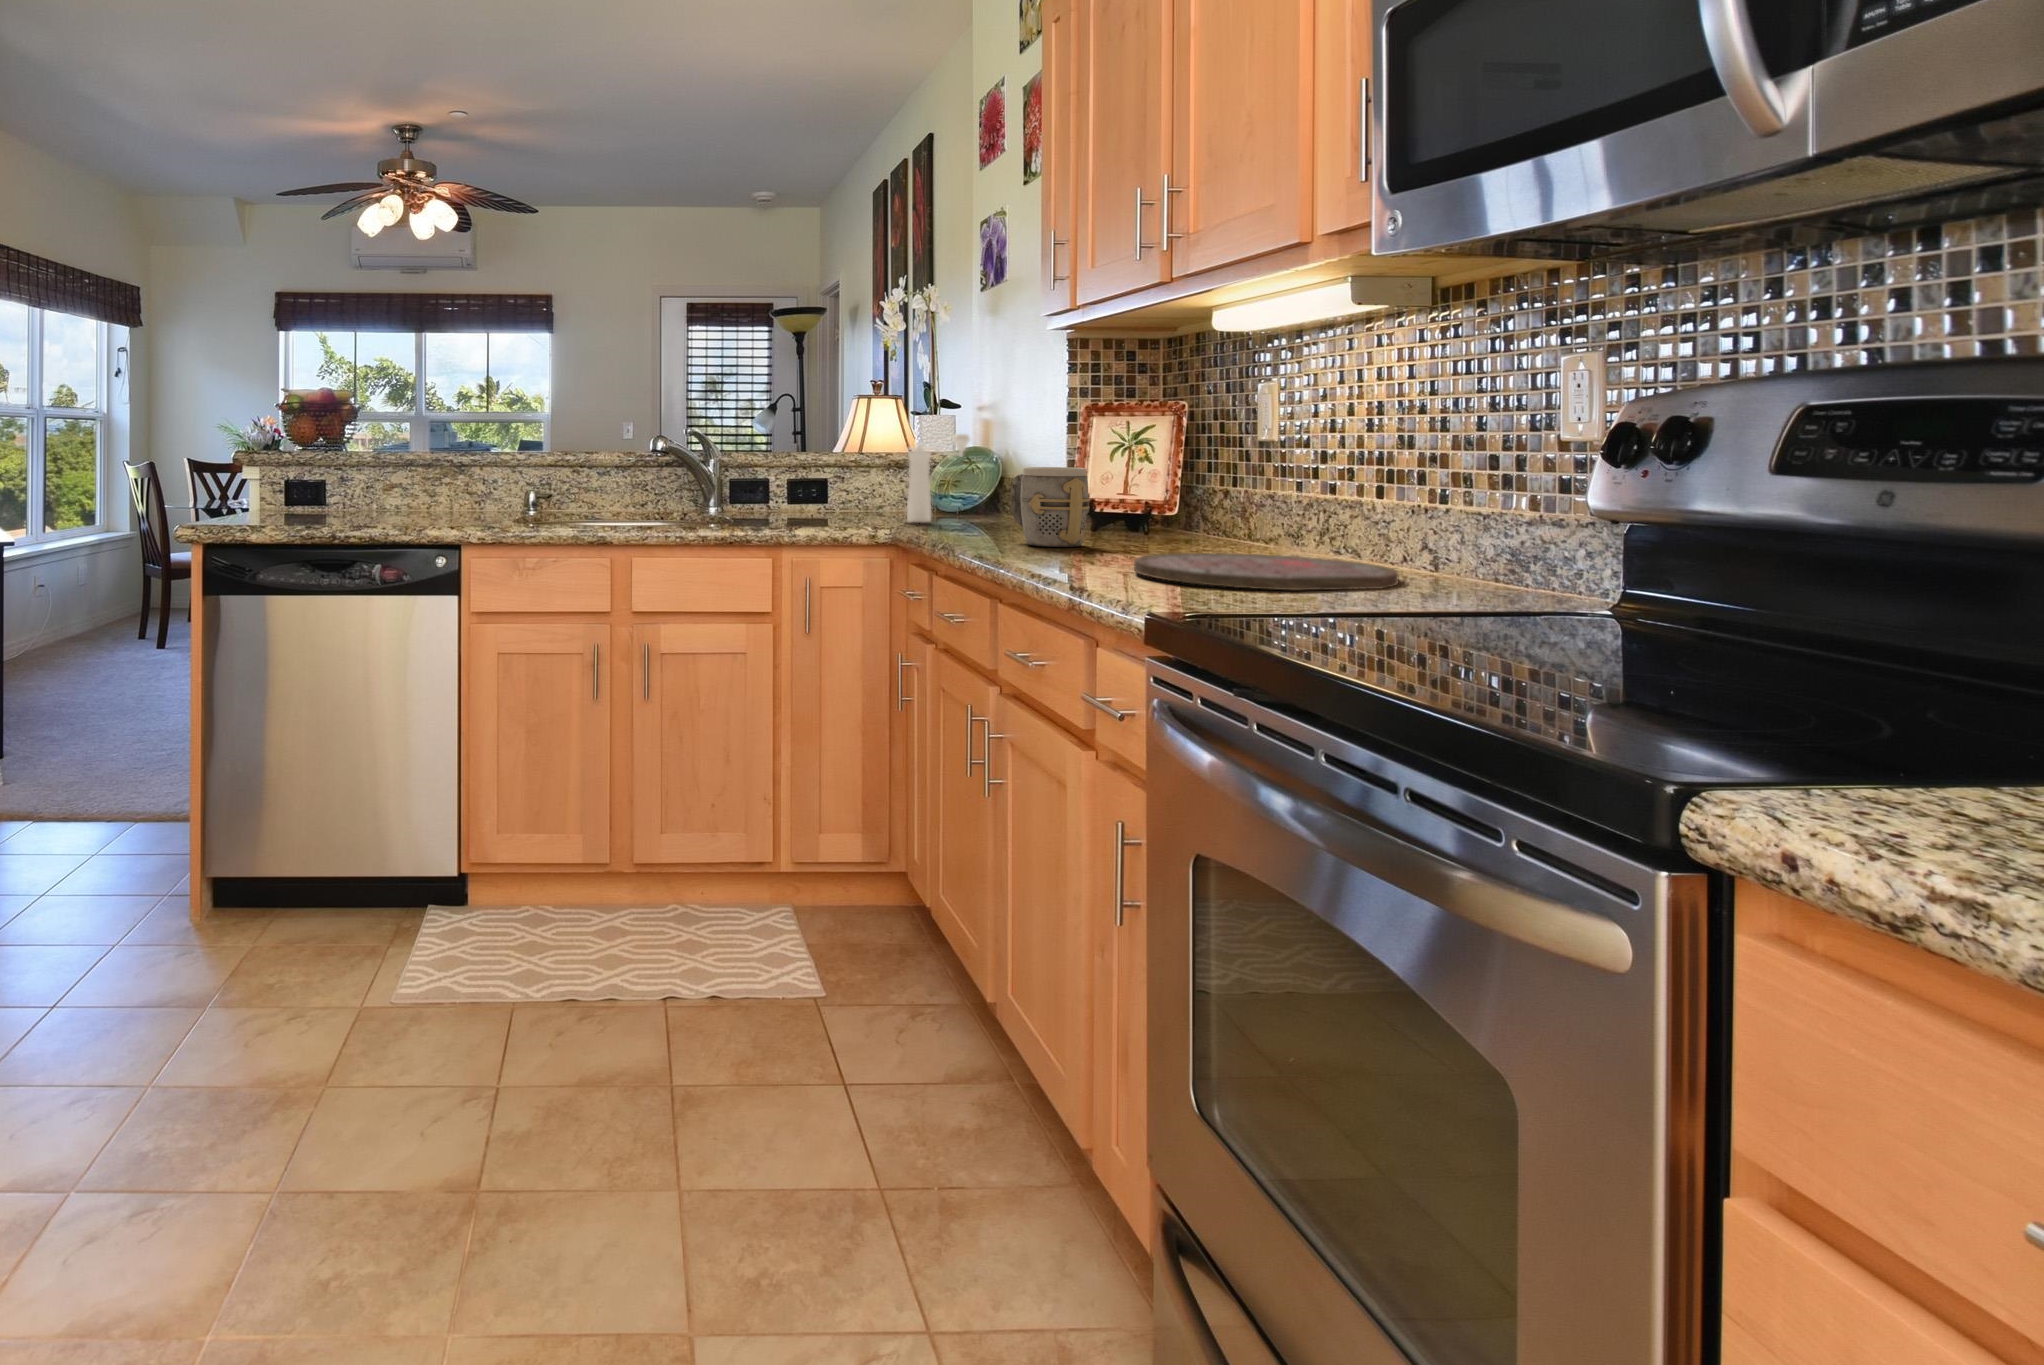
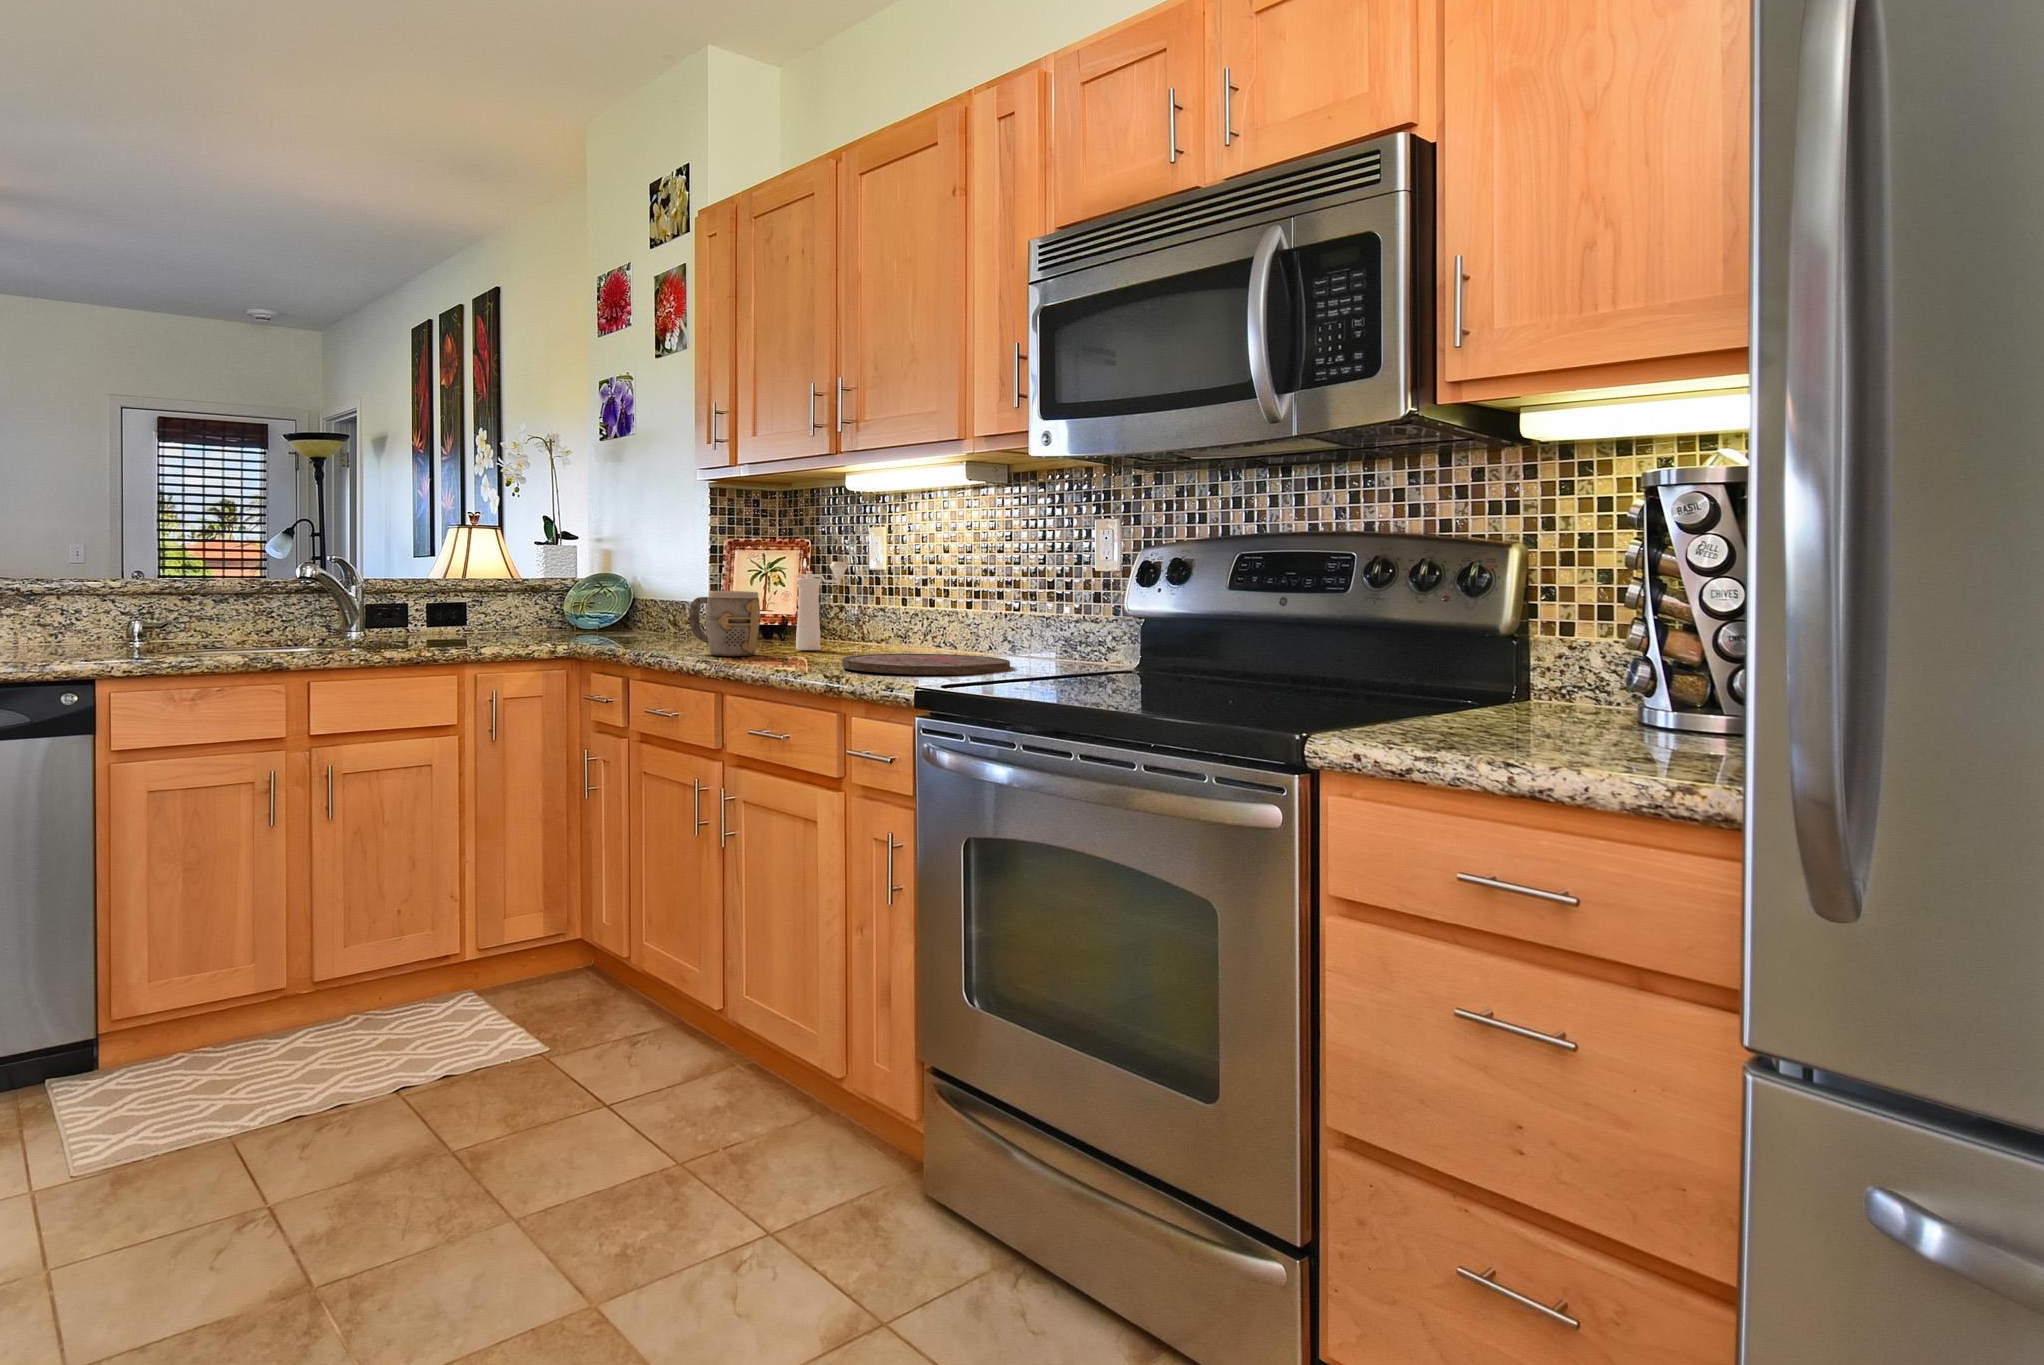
pepper mill: present [907,434,970,523] -> present [796,562,848,650]

